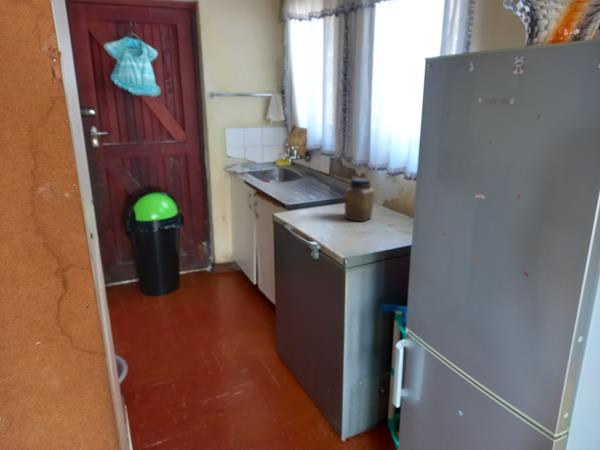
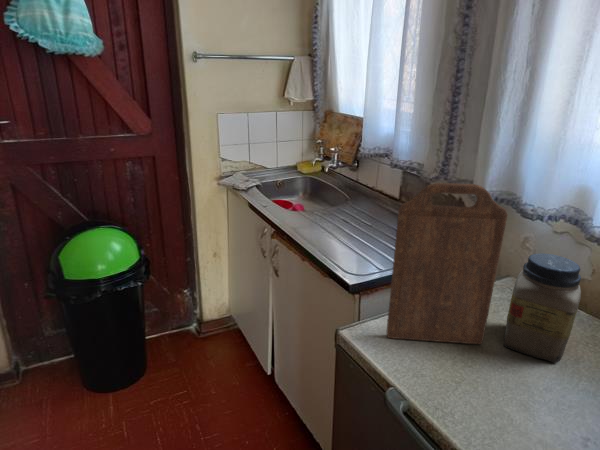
cutting board: none [295,146,337,218] -> present [387,183,507,344]

